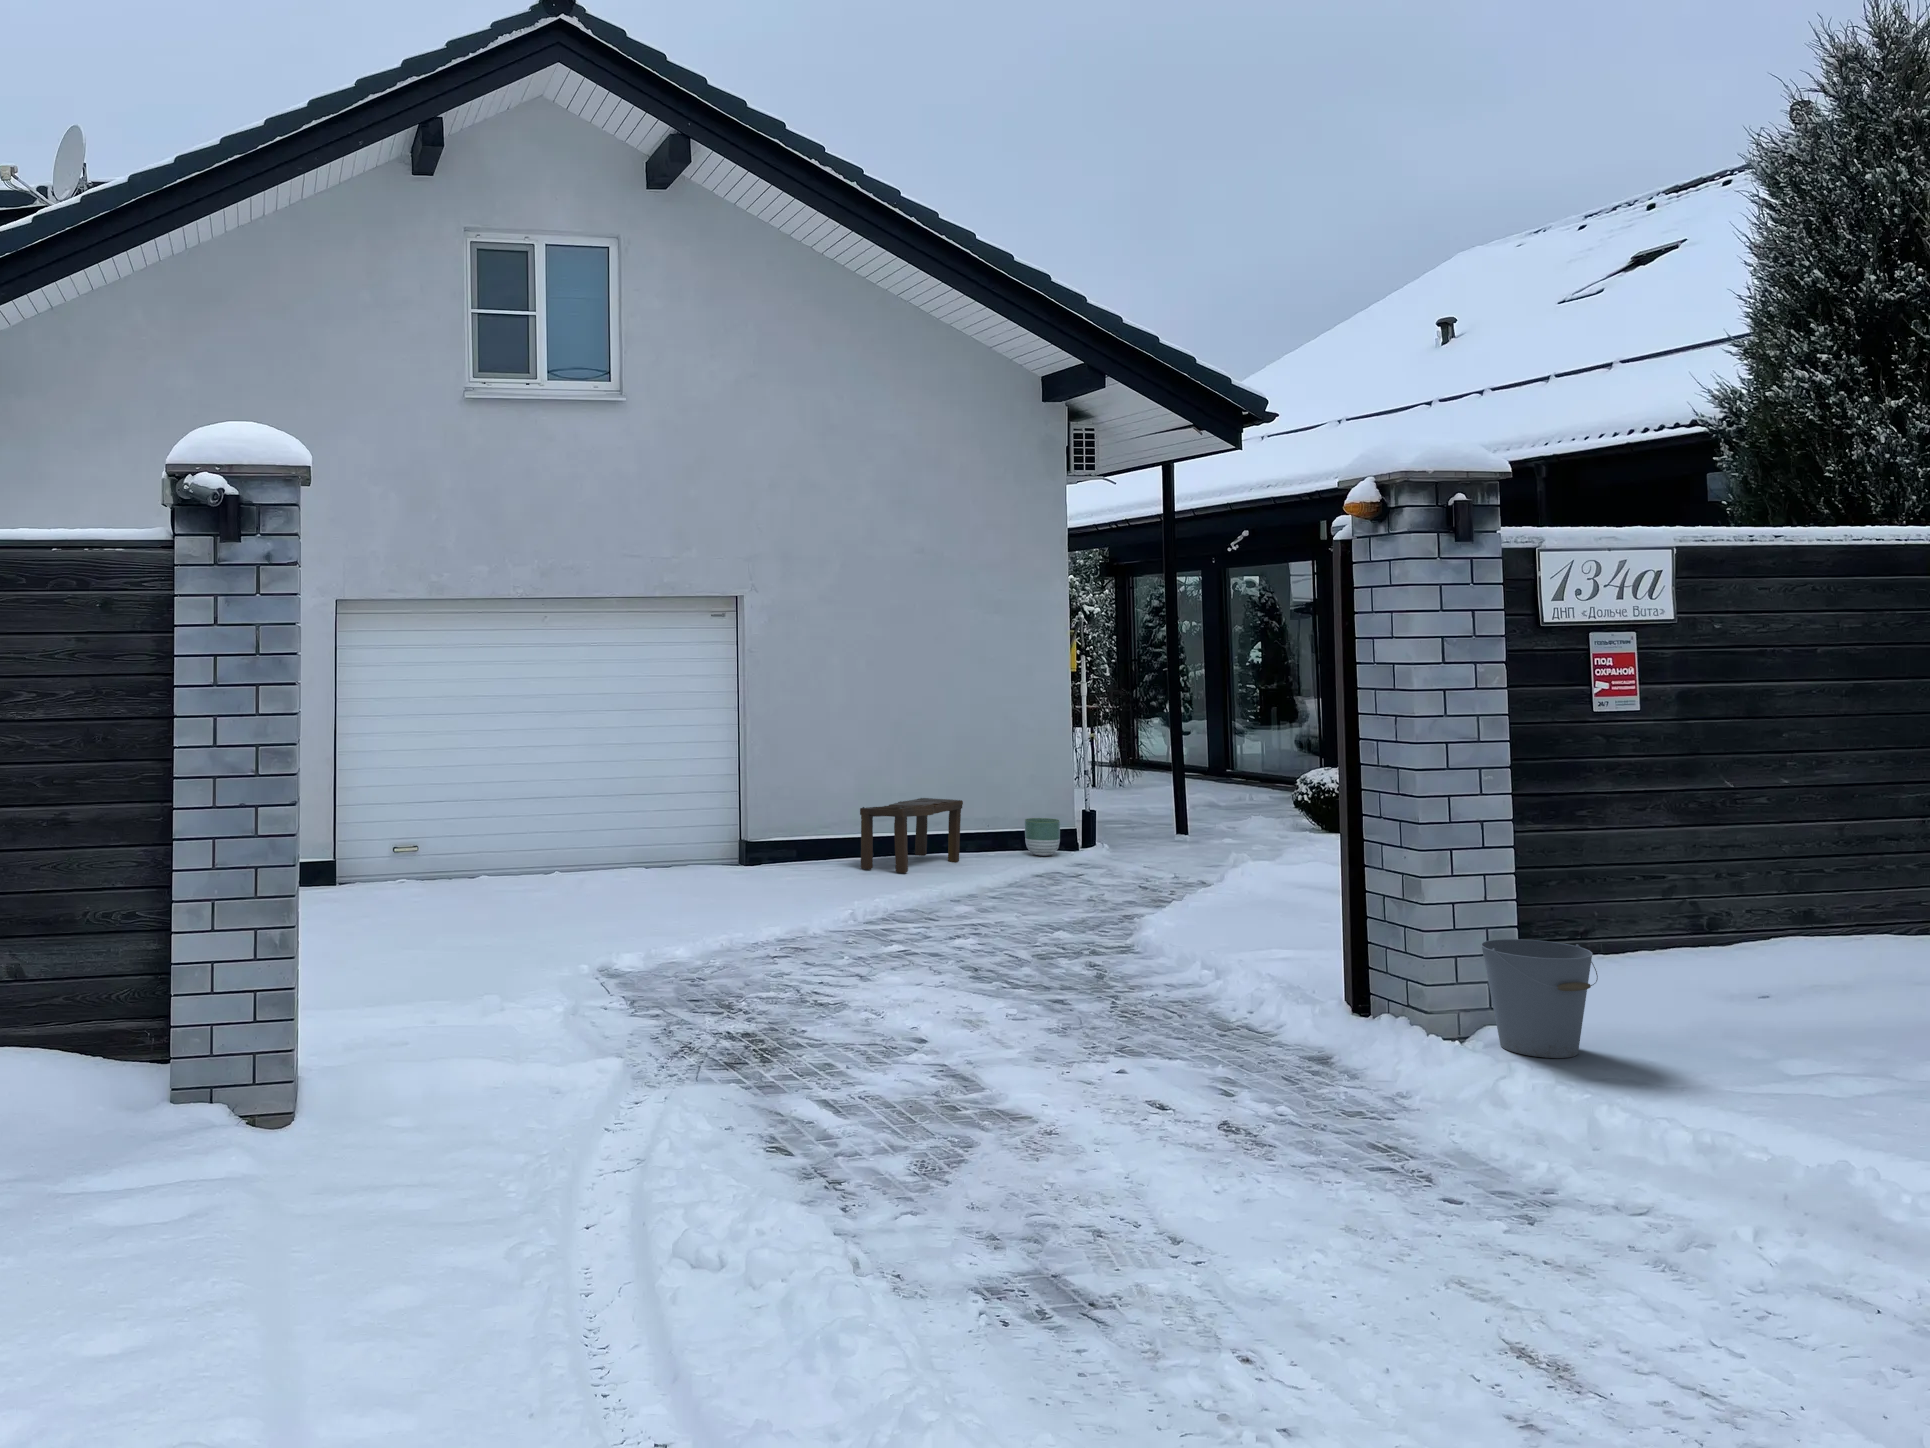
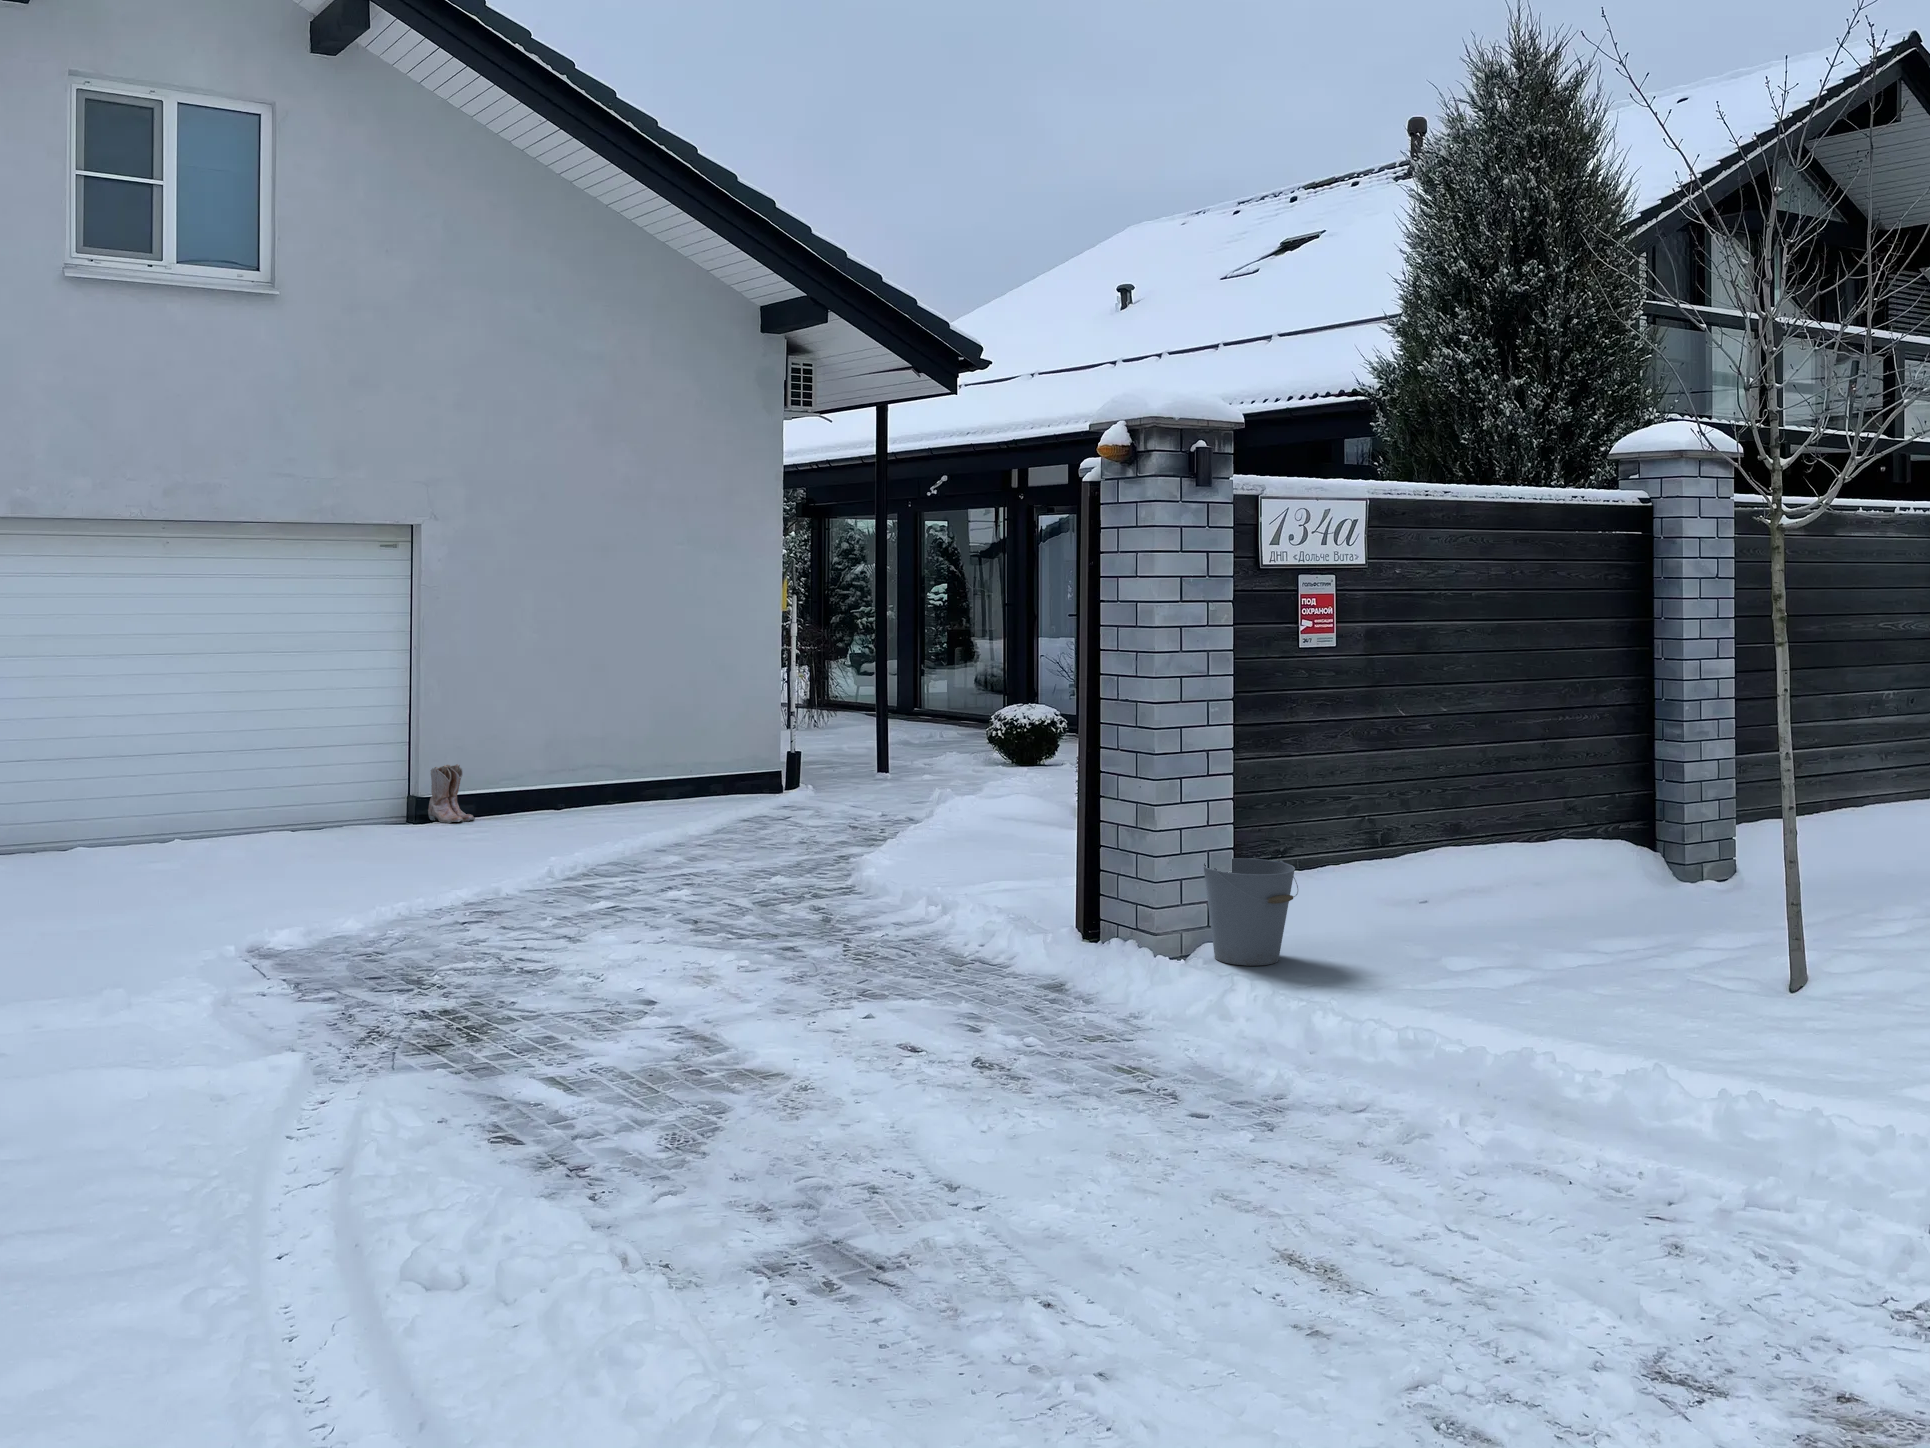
bench: present [860,798,963,873] -> none [547,738,664,821]
boots: none [763,818,801,870] -> present [428,764,475,823]
planter: present [1025,818,1060,856] -> none [728,757,766,796]

